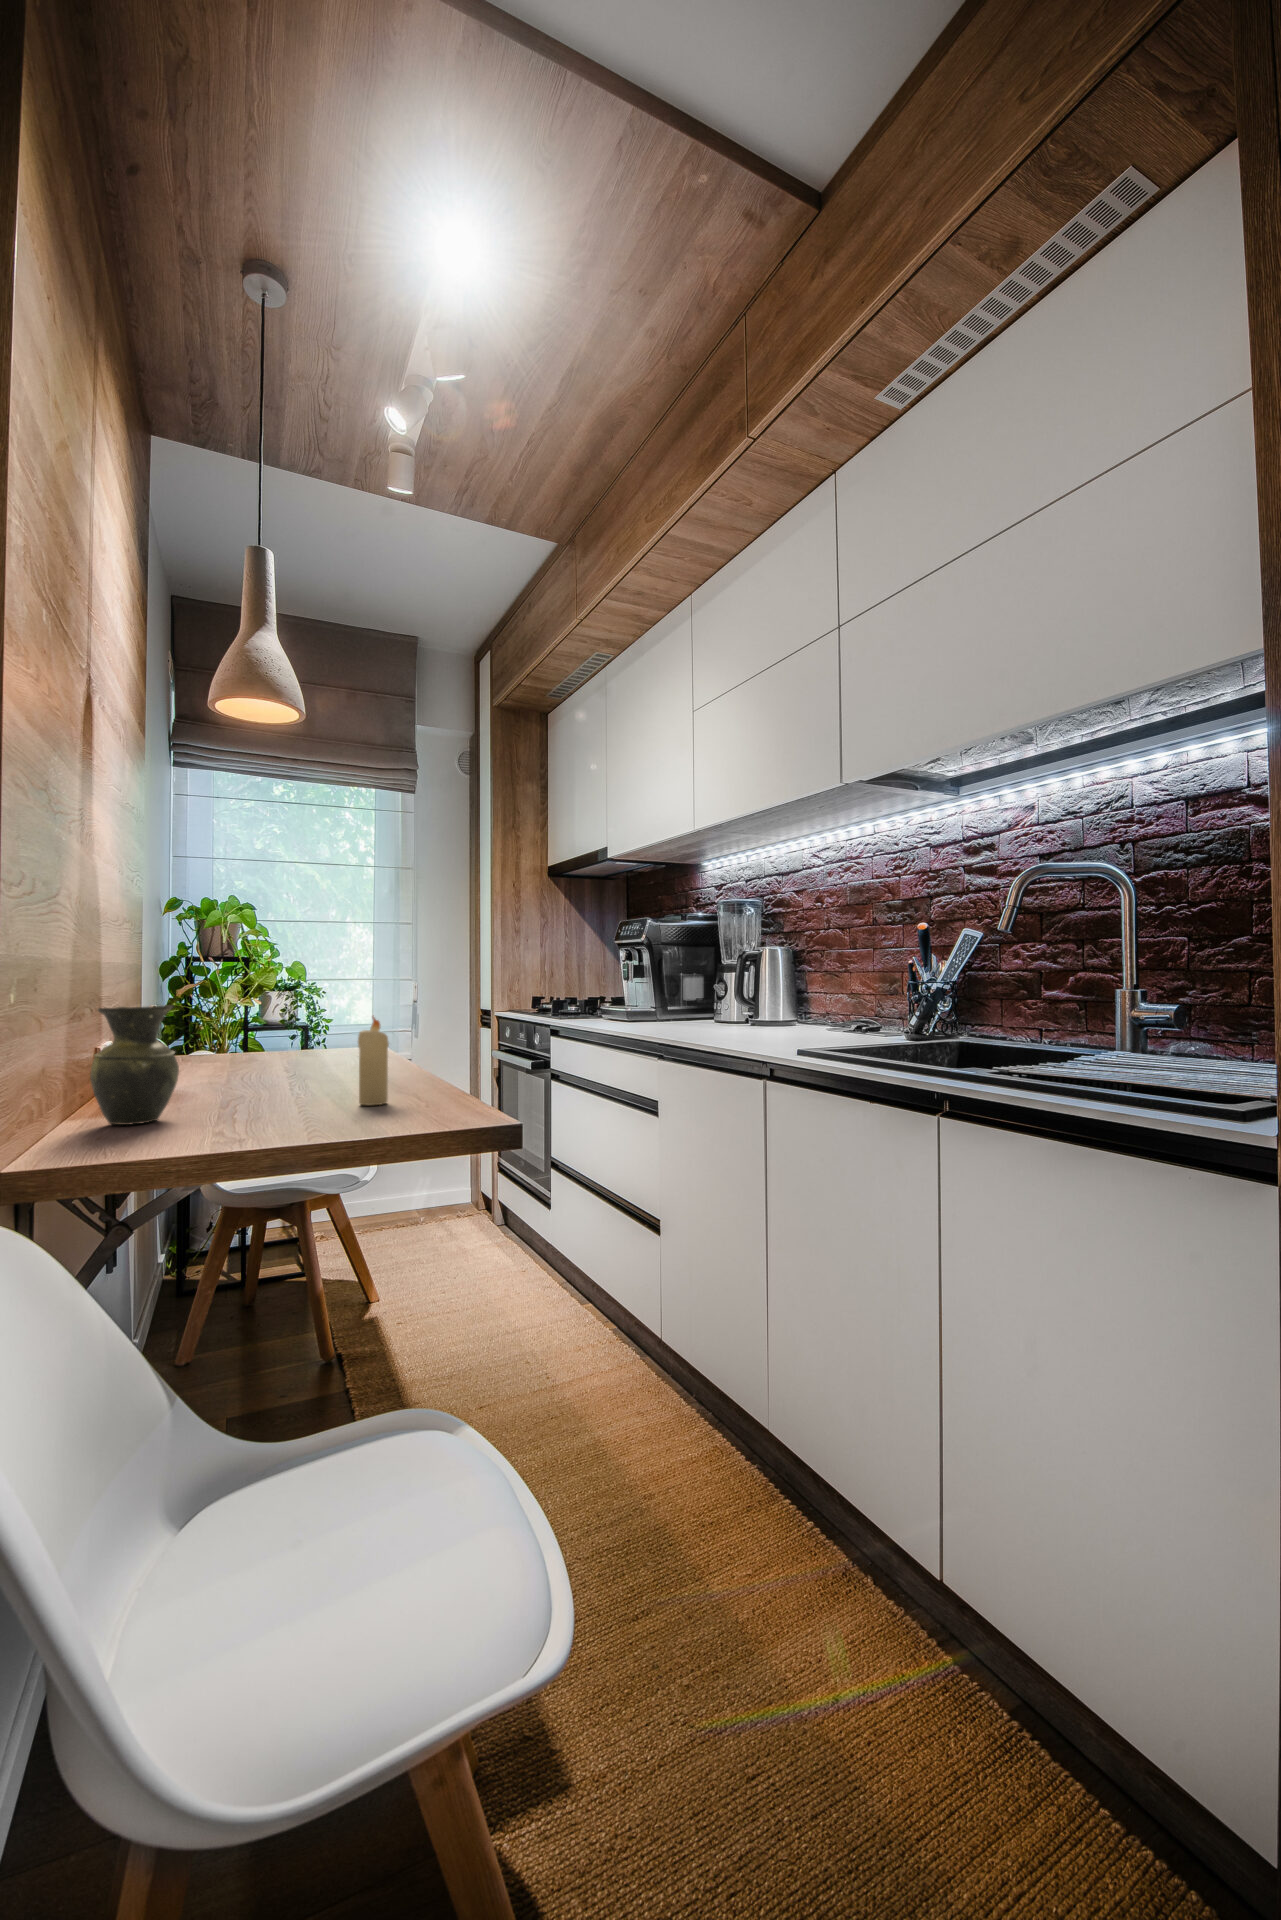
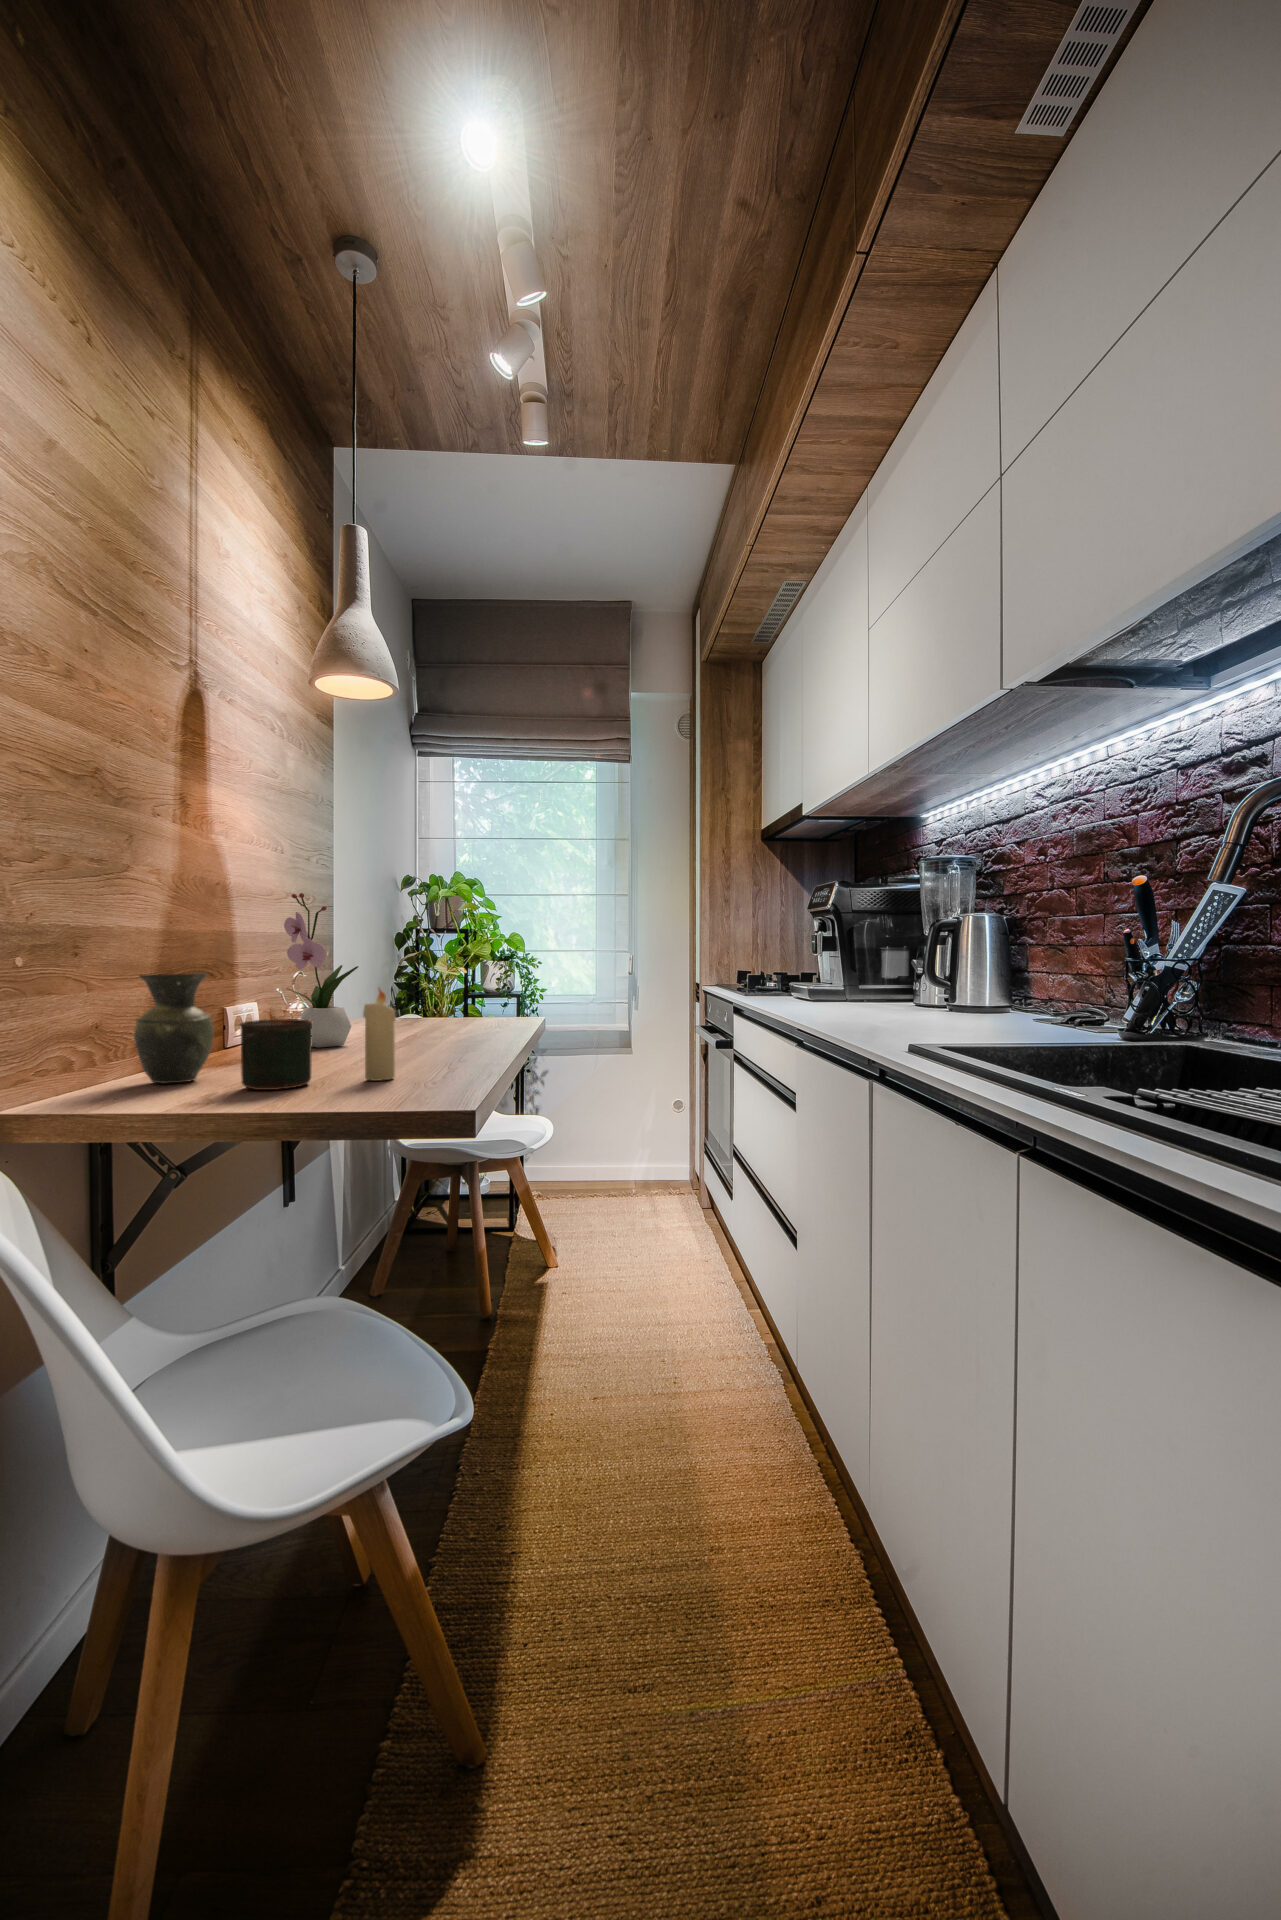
flower arrangement: none [164,920,247,1083] -> present [284,893,359,1048]
mug: none [241,1049,315,1121] -> present [240,1019,312,1090]

